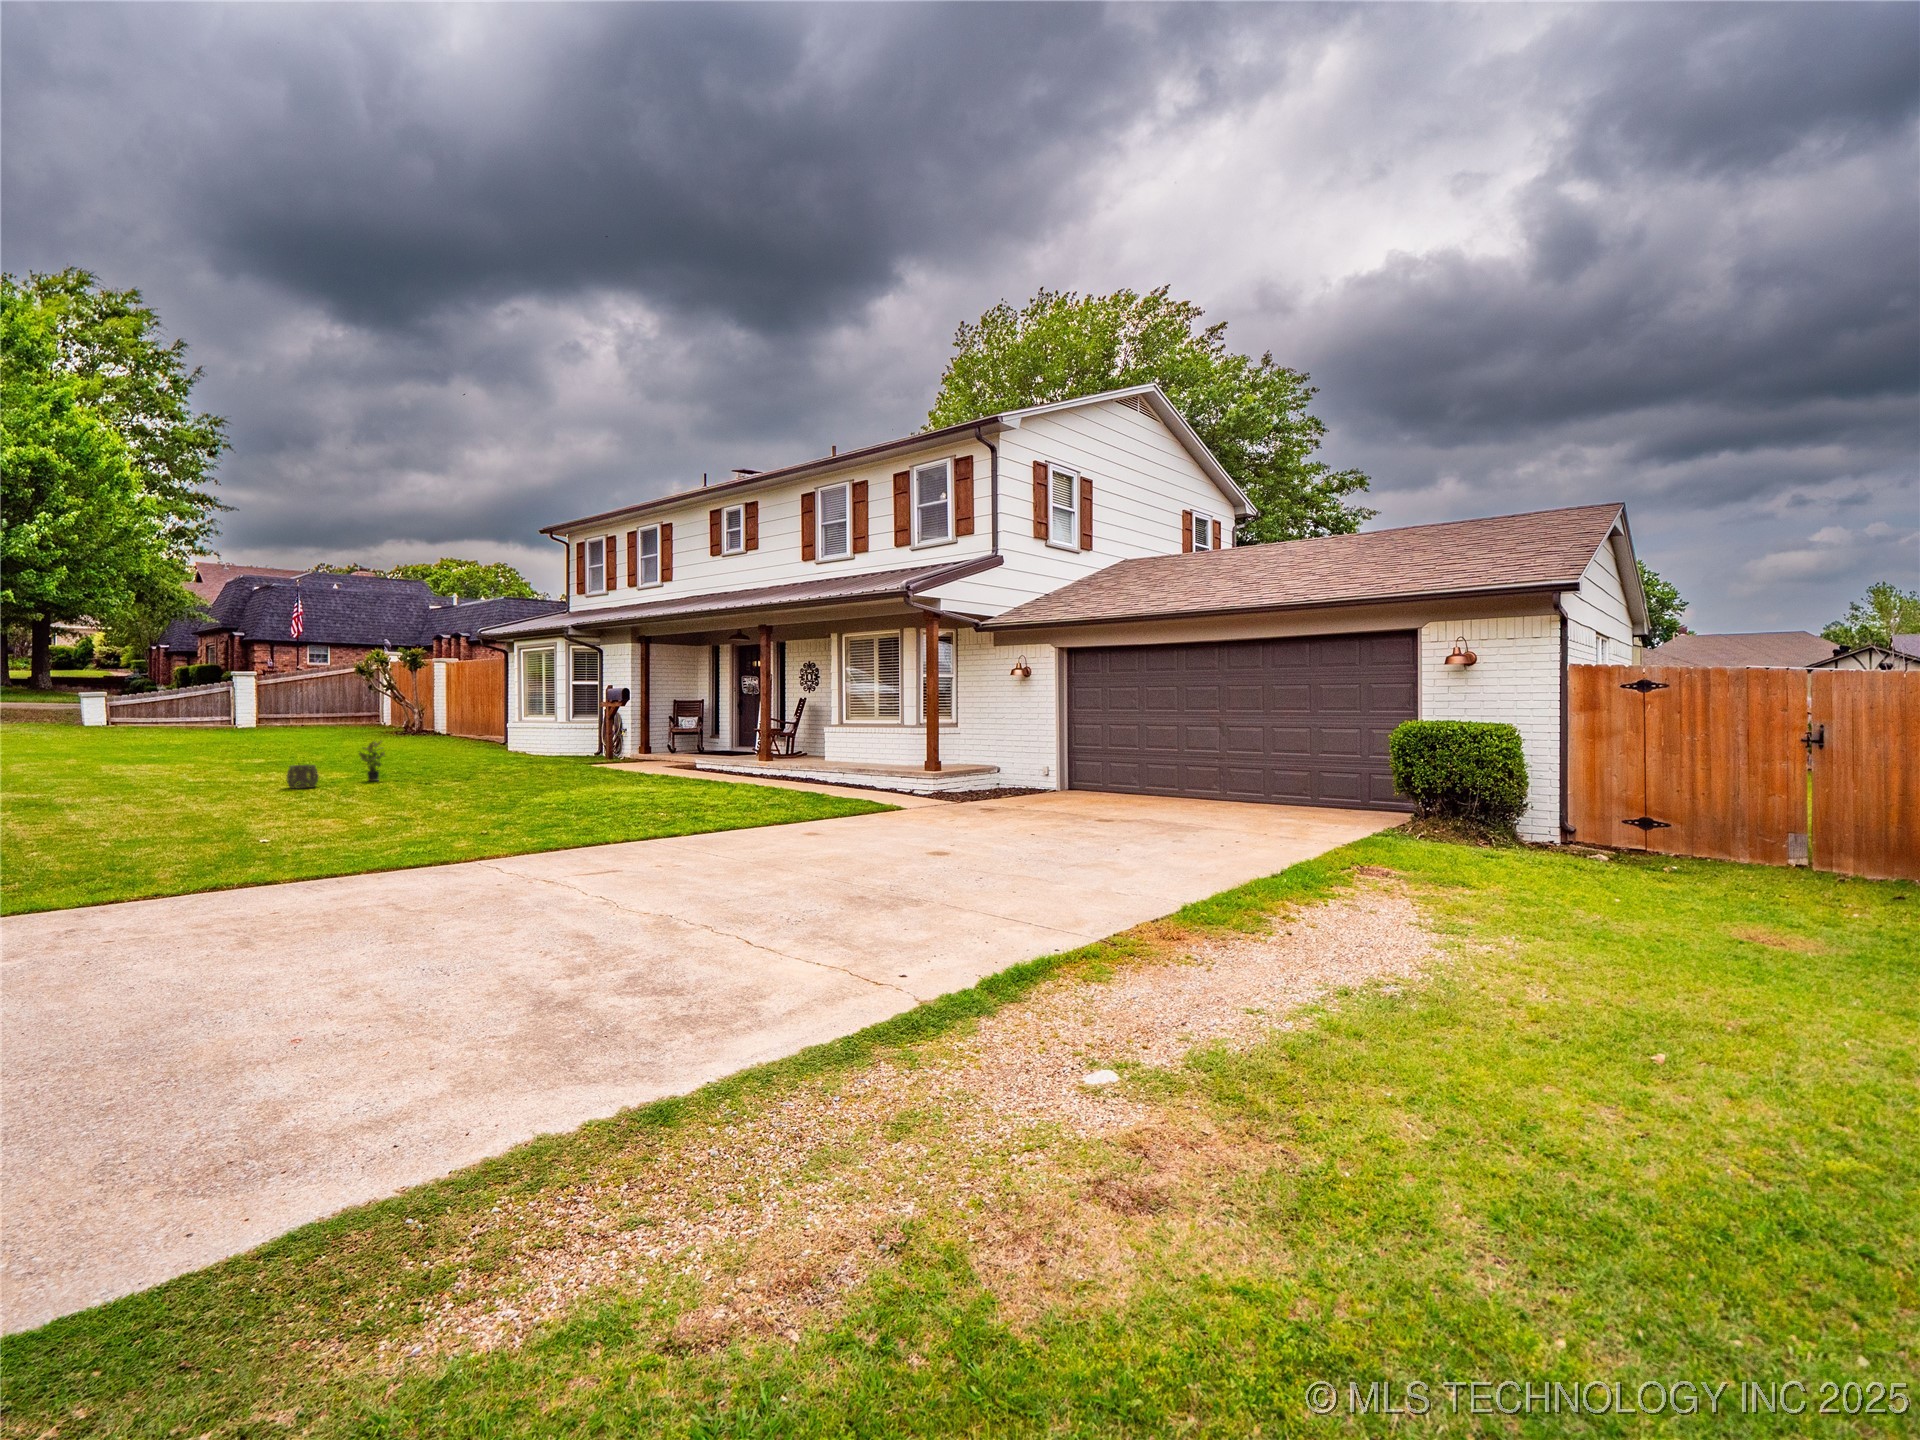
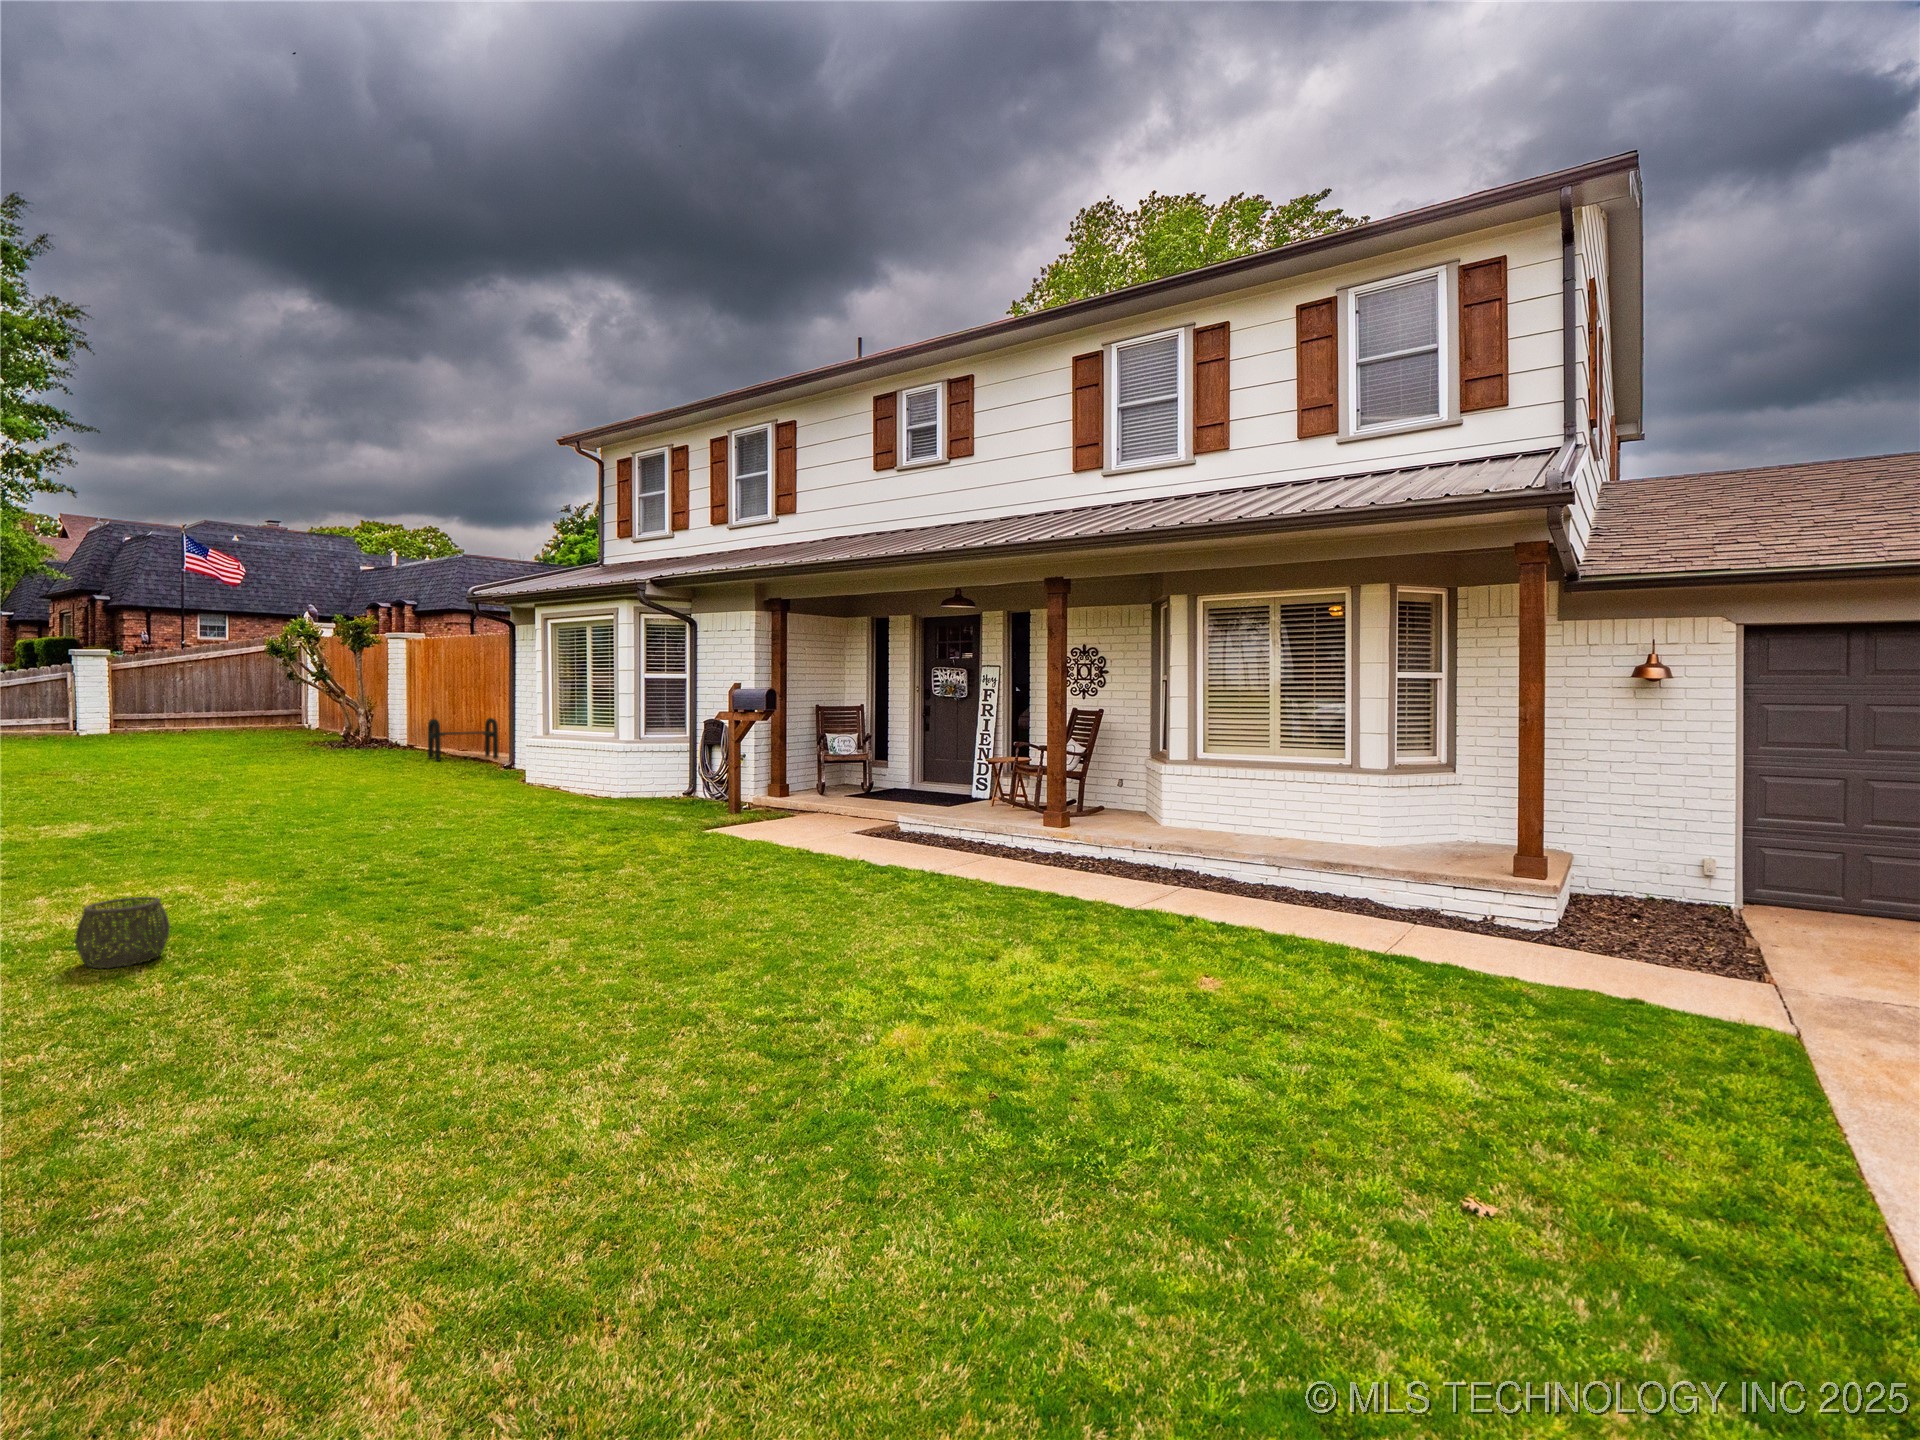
bench: none [455,713,500,740] -> present [428,718,499,761]
potted plant: present [359,741,385,781] -> none [276,814,343,913]

